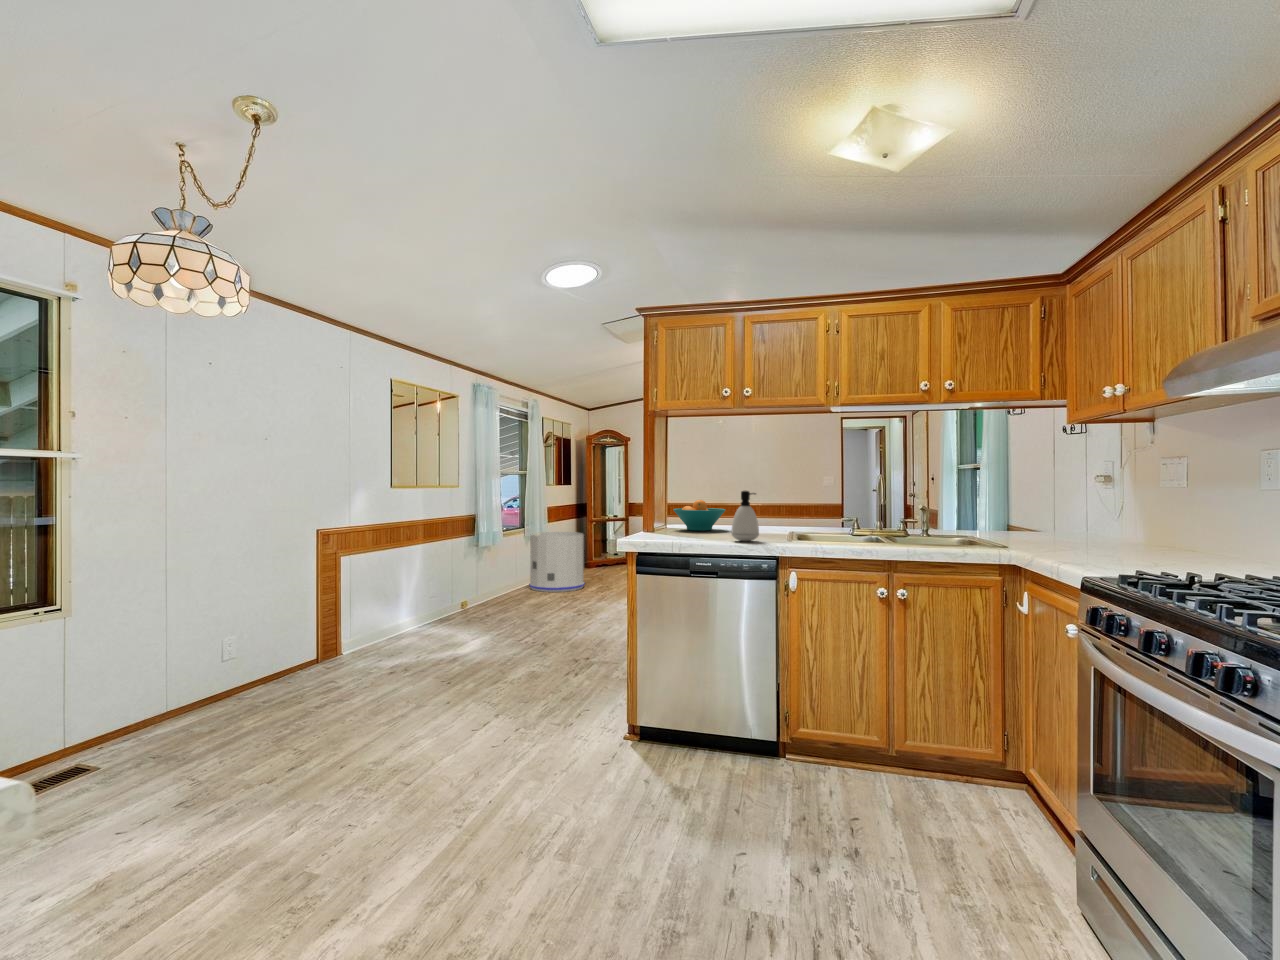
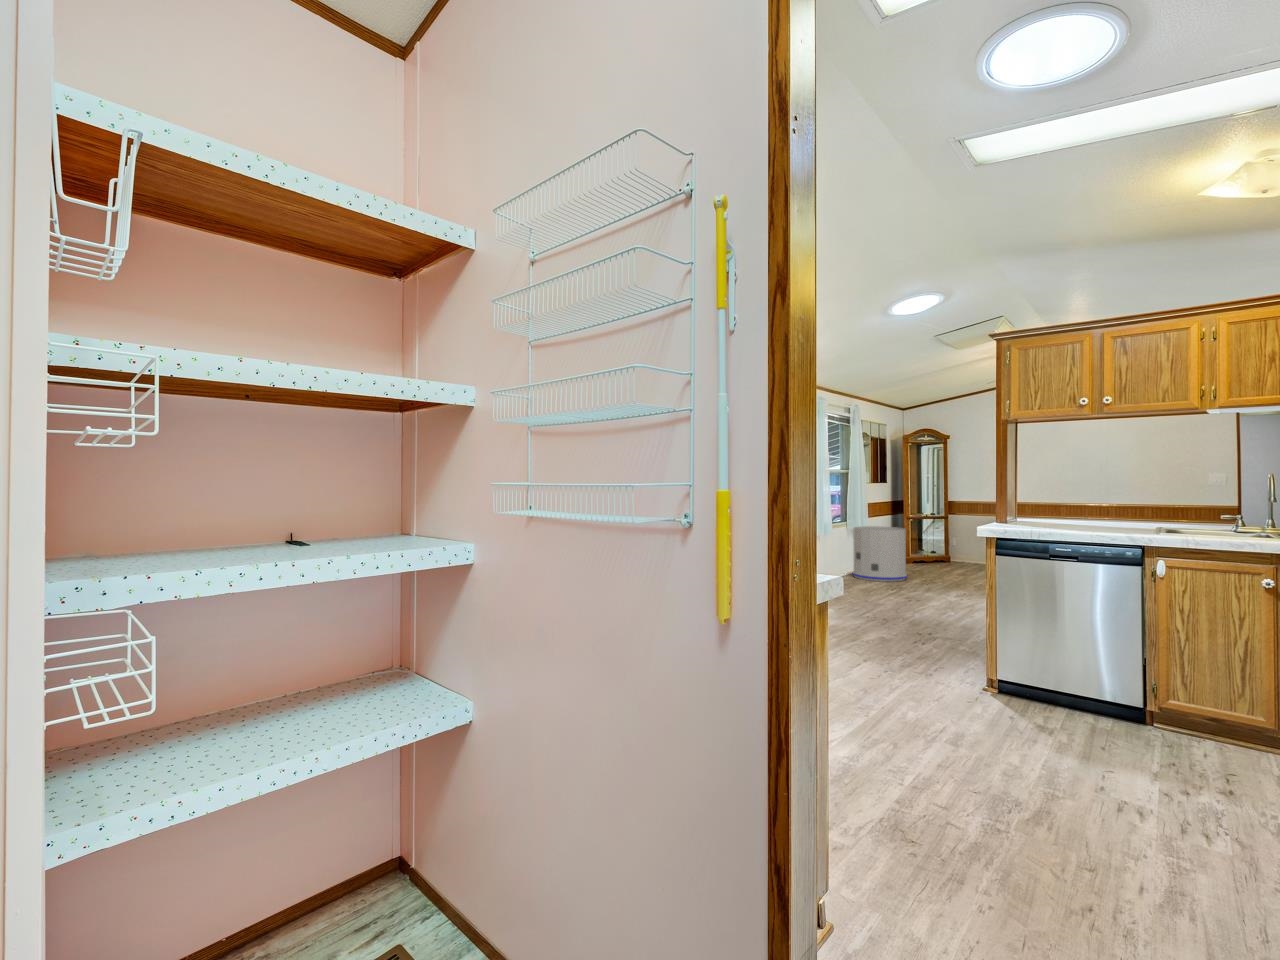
soap dispenser: present [732,491,759,541] -> none [1092,488,1122,532]
fruit bowl: present [673,500,725,531] -> none [1025,496,1082,524]

